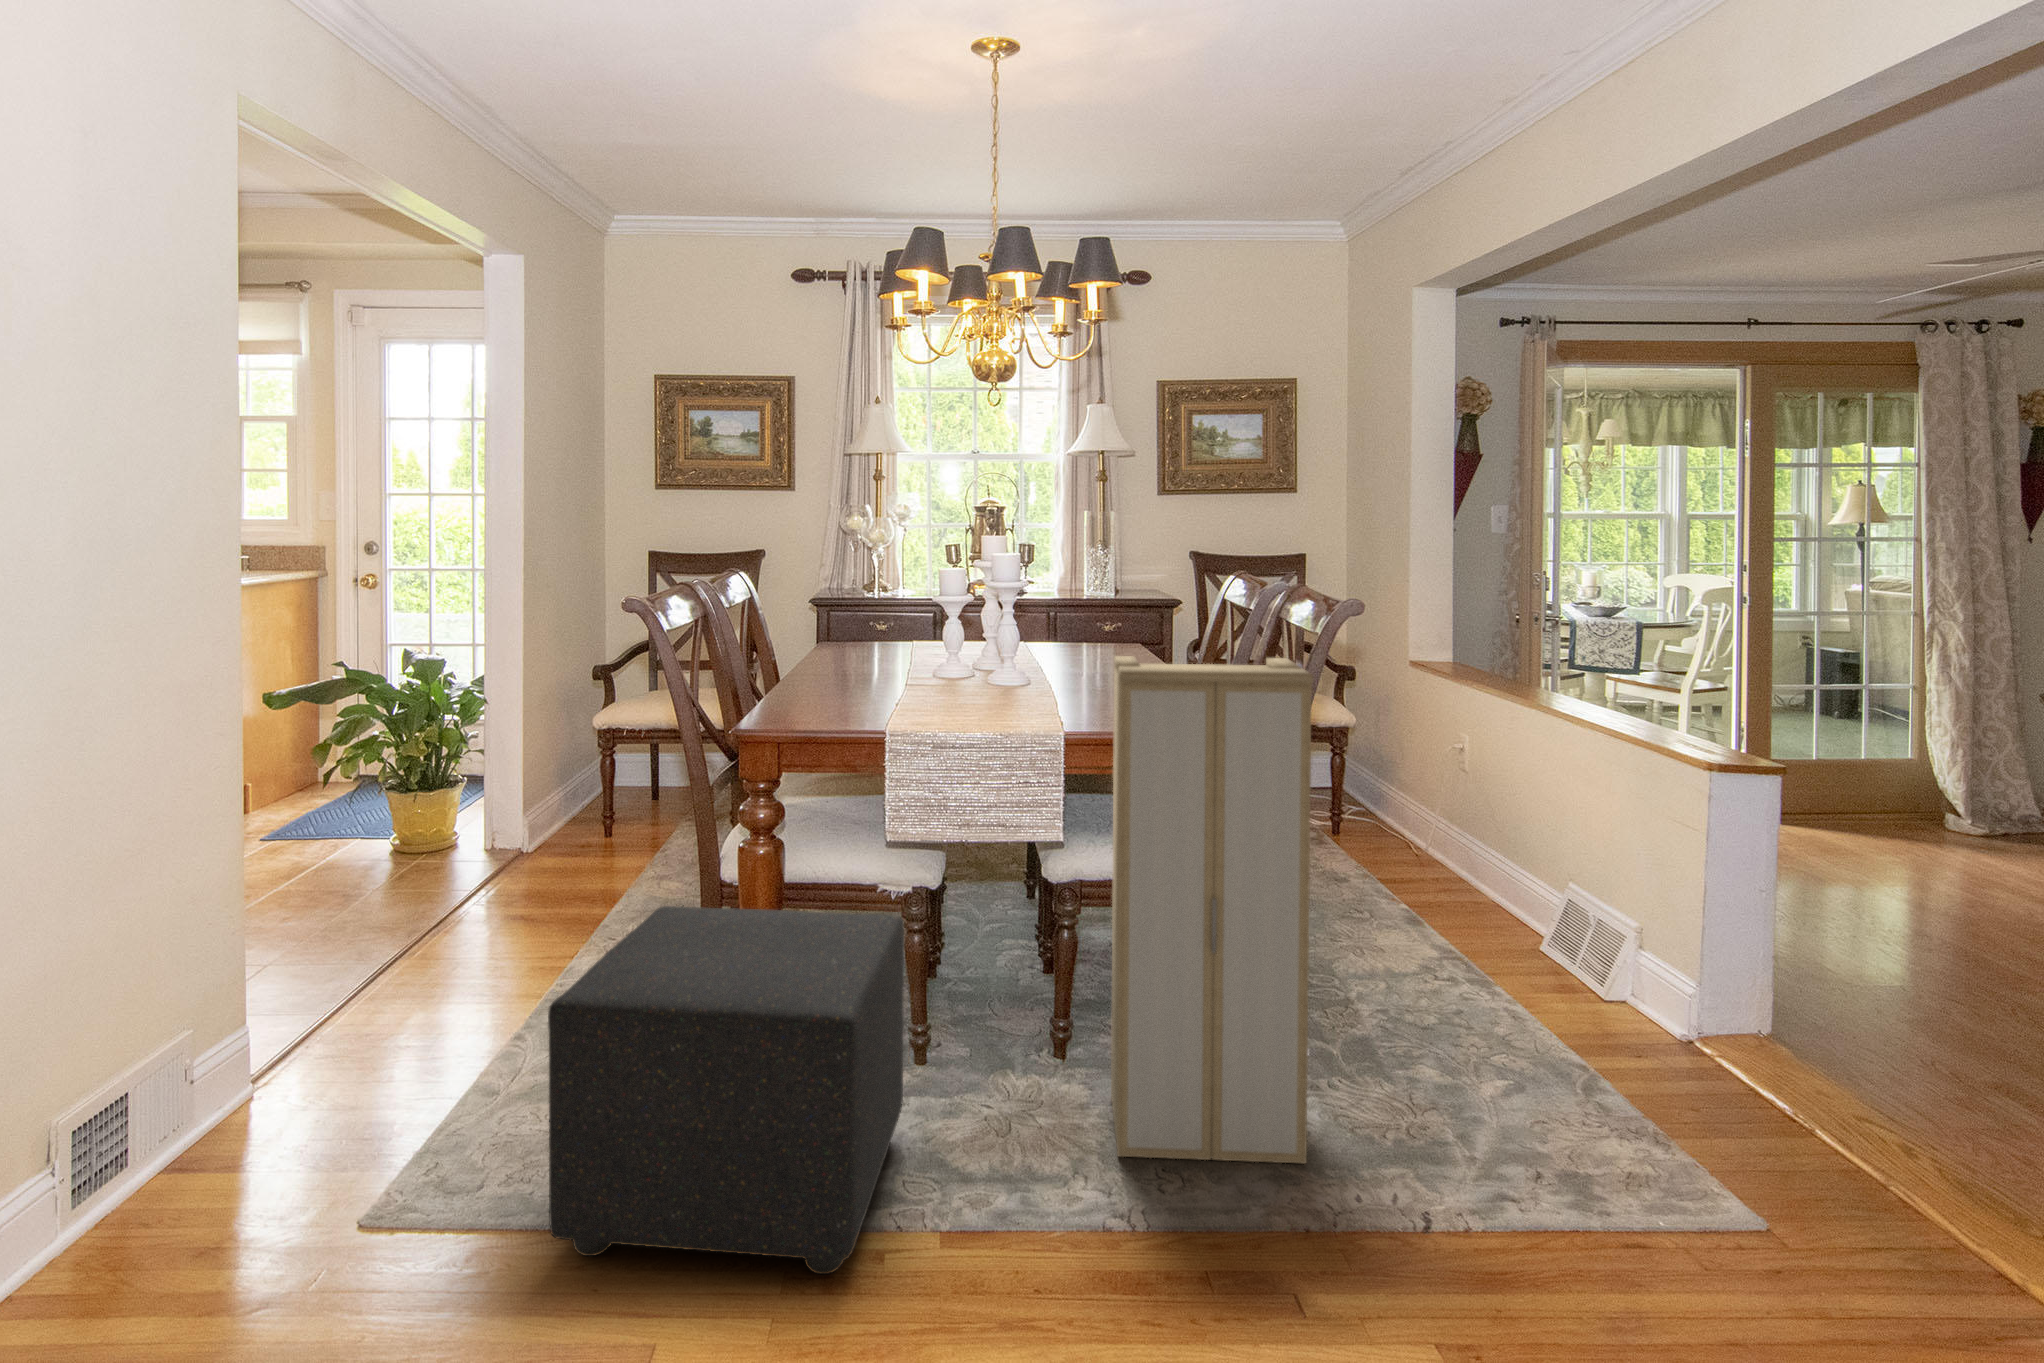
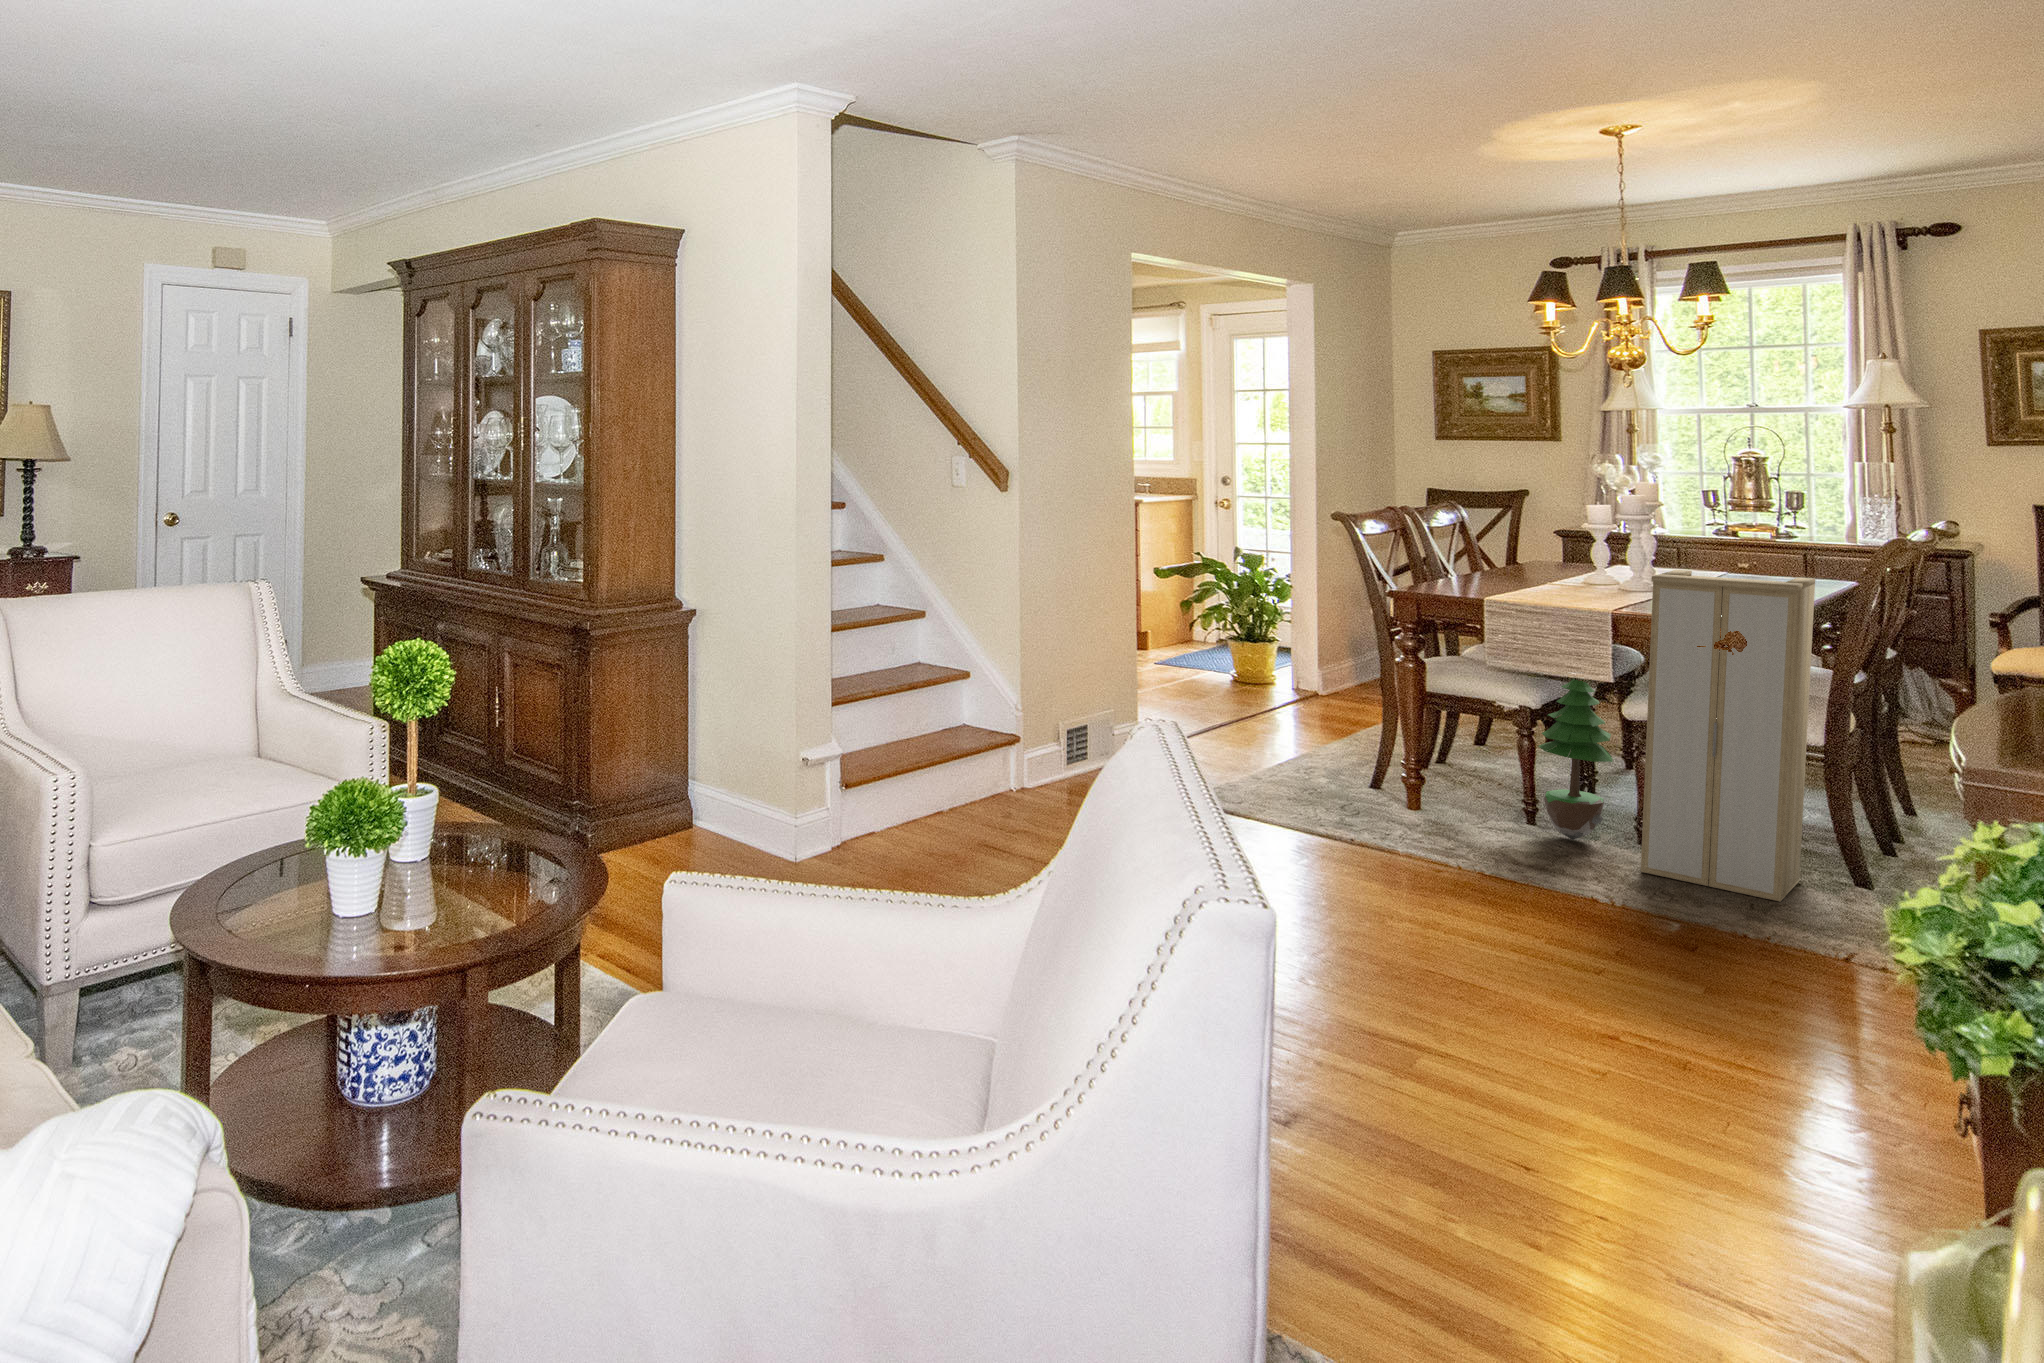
potted tree: none [937,807,1045,1103] -> present [1538,679,1613,840]
ottoman: present [548,906,904,1274] -> none [1290,690,1508,864]

